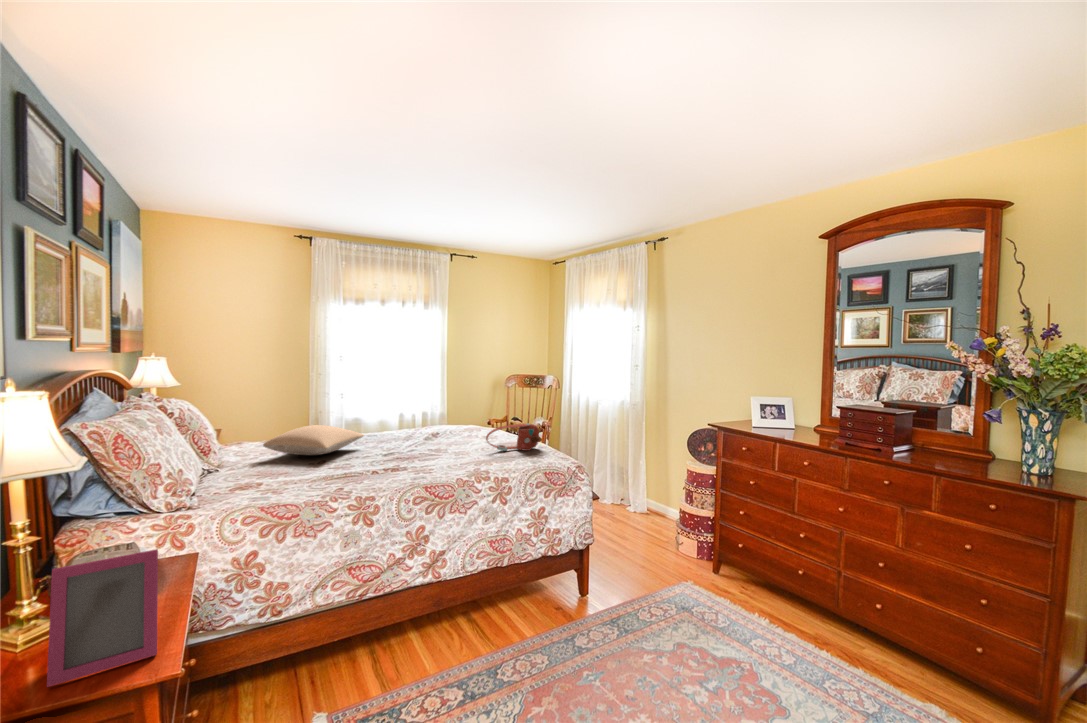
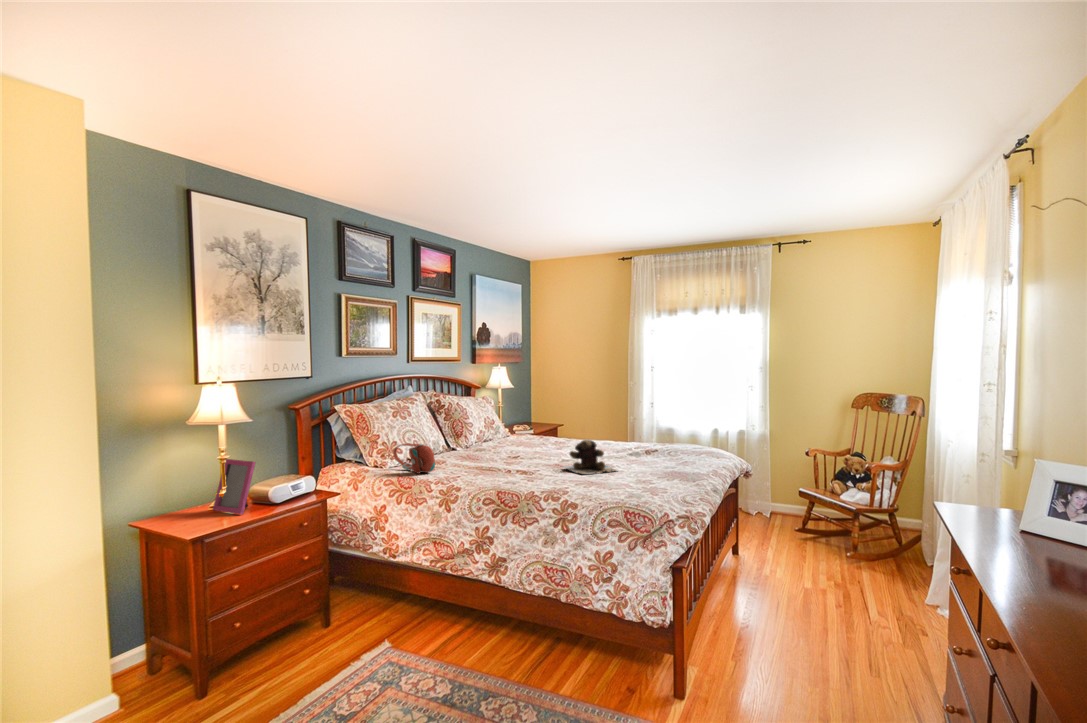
teddy bear: none [401,422,450,455] -> present [563,439,617,474]
handbag: present [486,423,540,451] -> present [393,443,435,474]
pillow: present [263,425,364,455] -> none [489,433,565,459]

